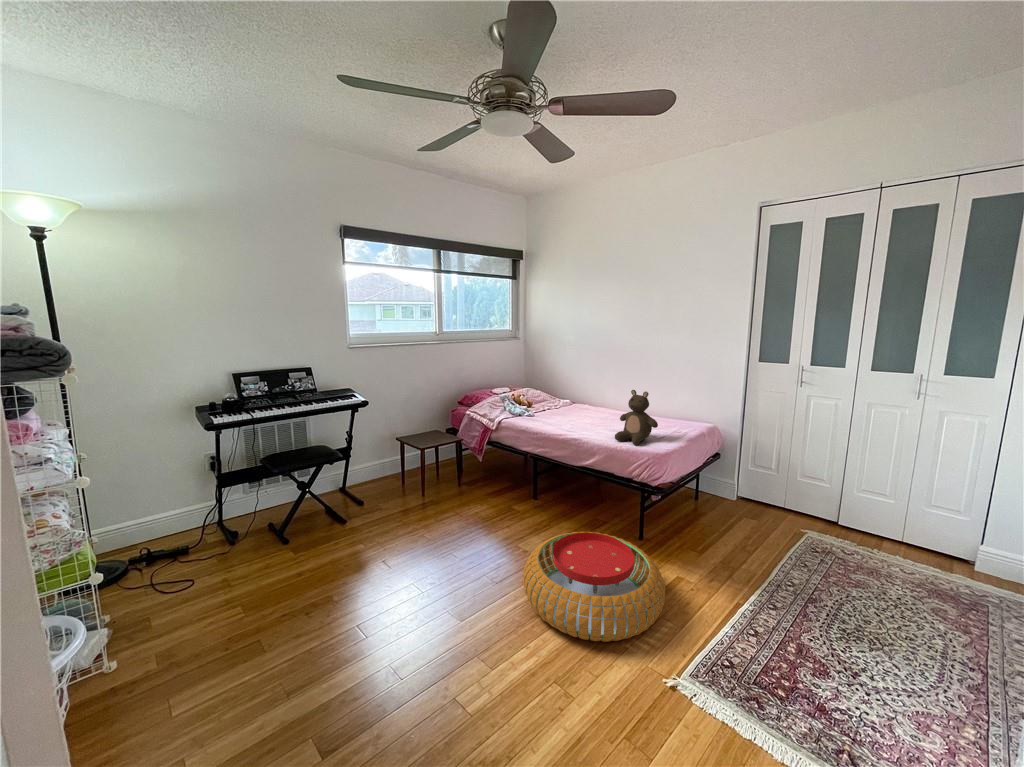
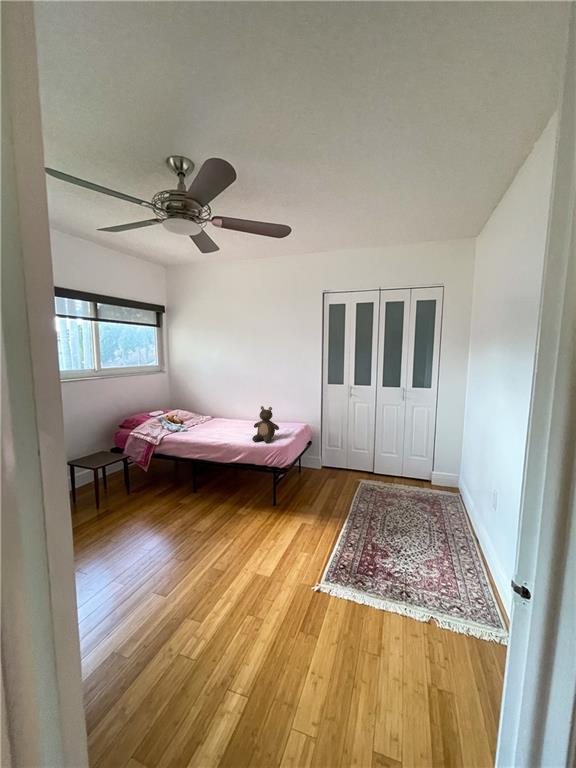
pouf: present [523,531,665,642] -> none [207,506,302,581]

